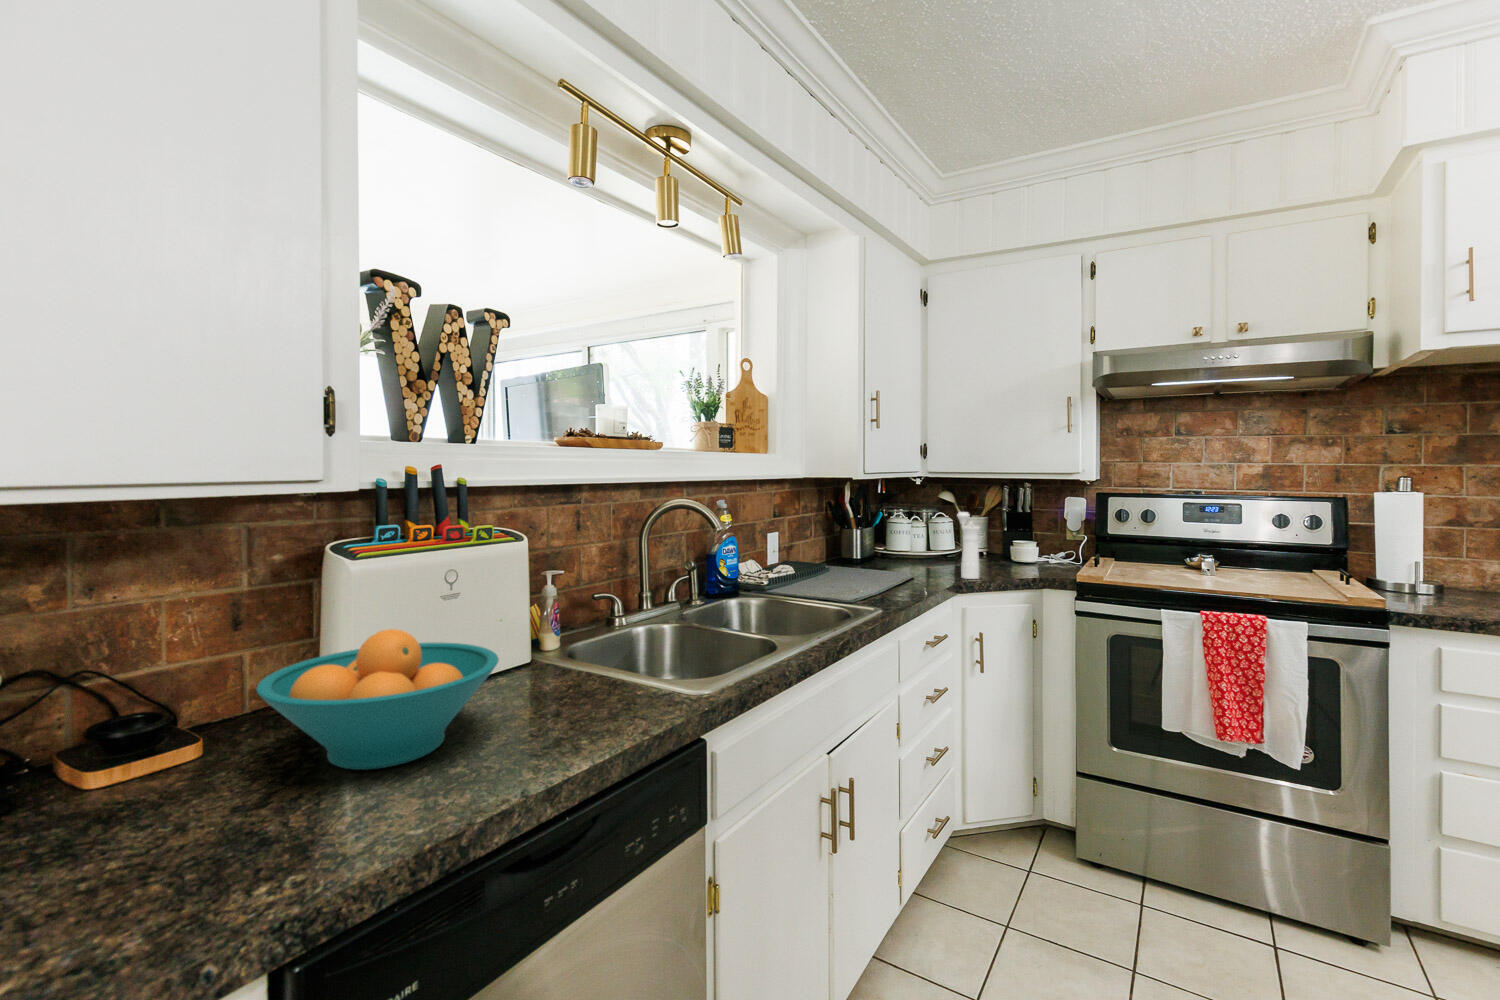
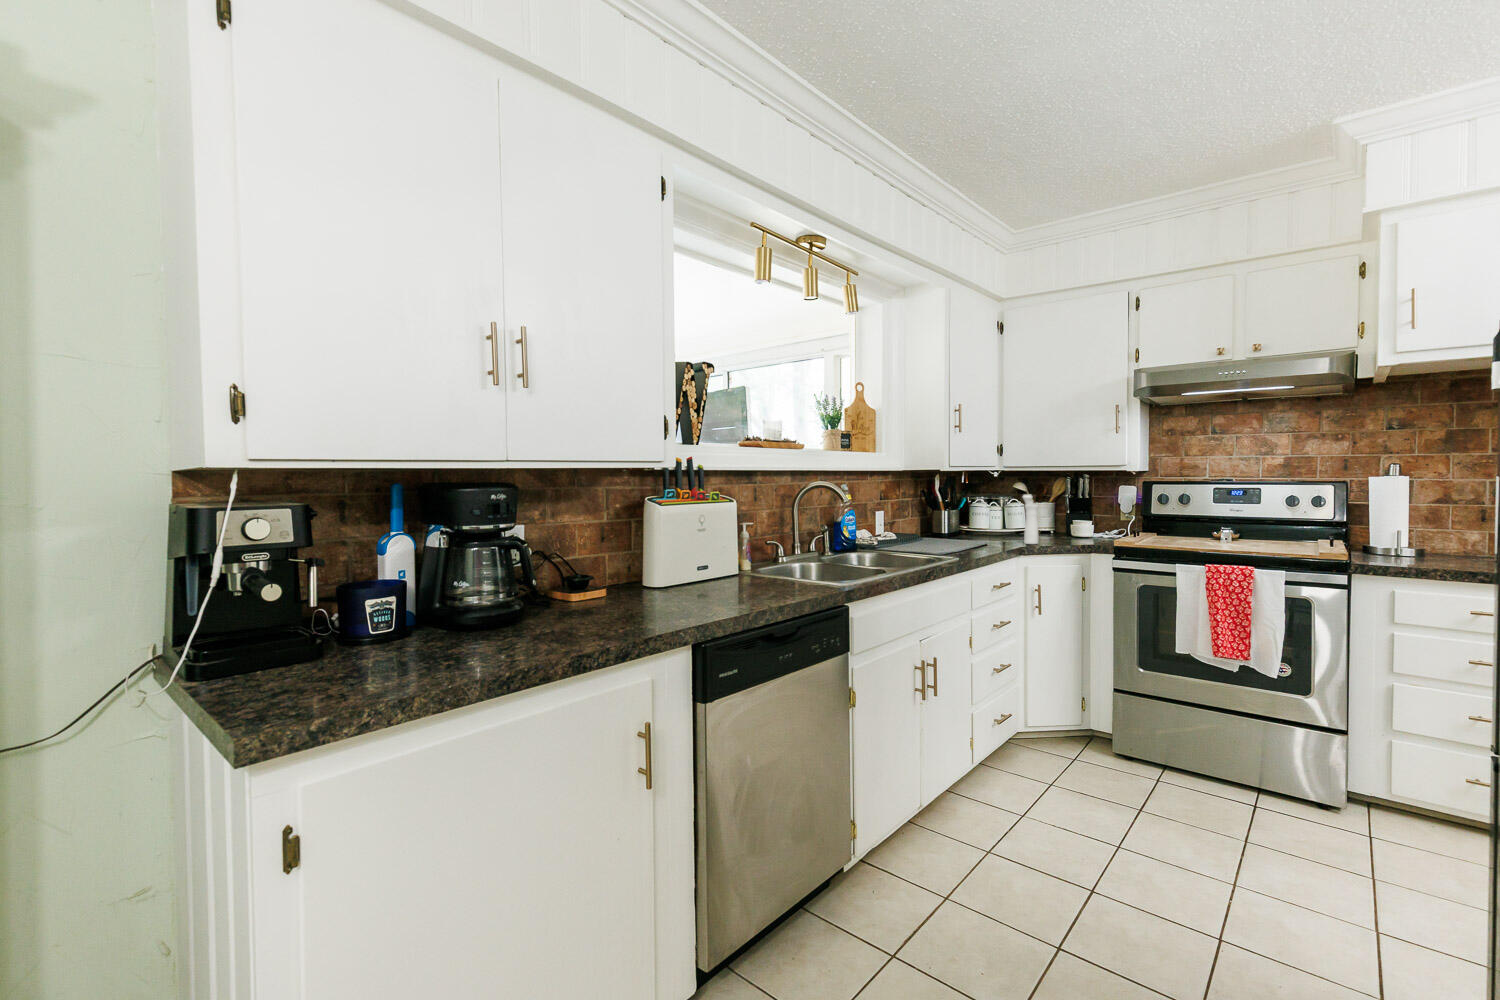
fruit bowl: present [256,629,499,770] -> none [643,537,746,599]

